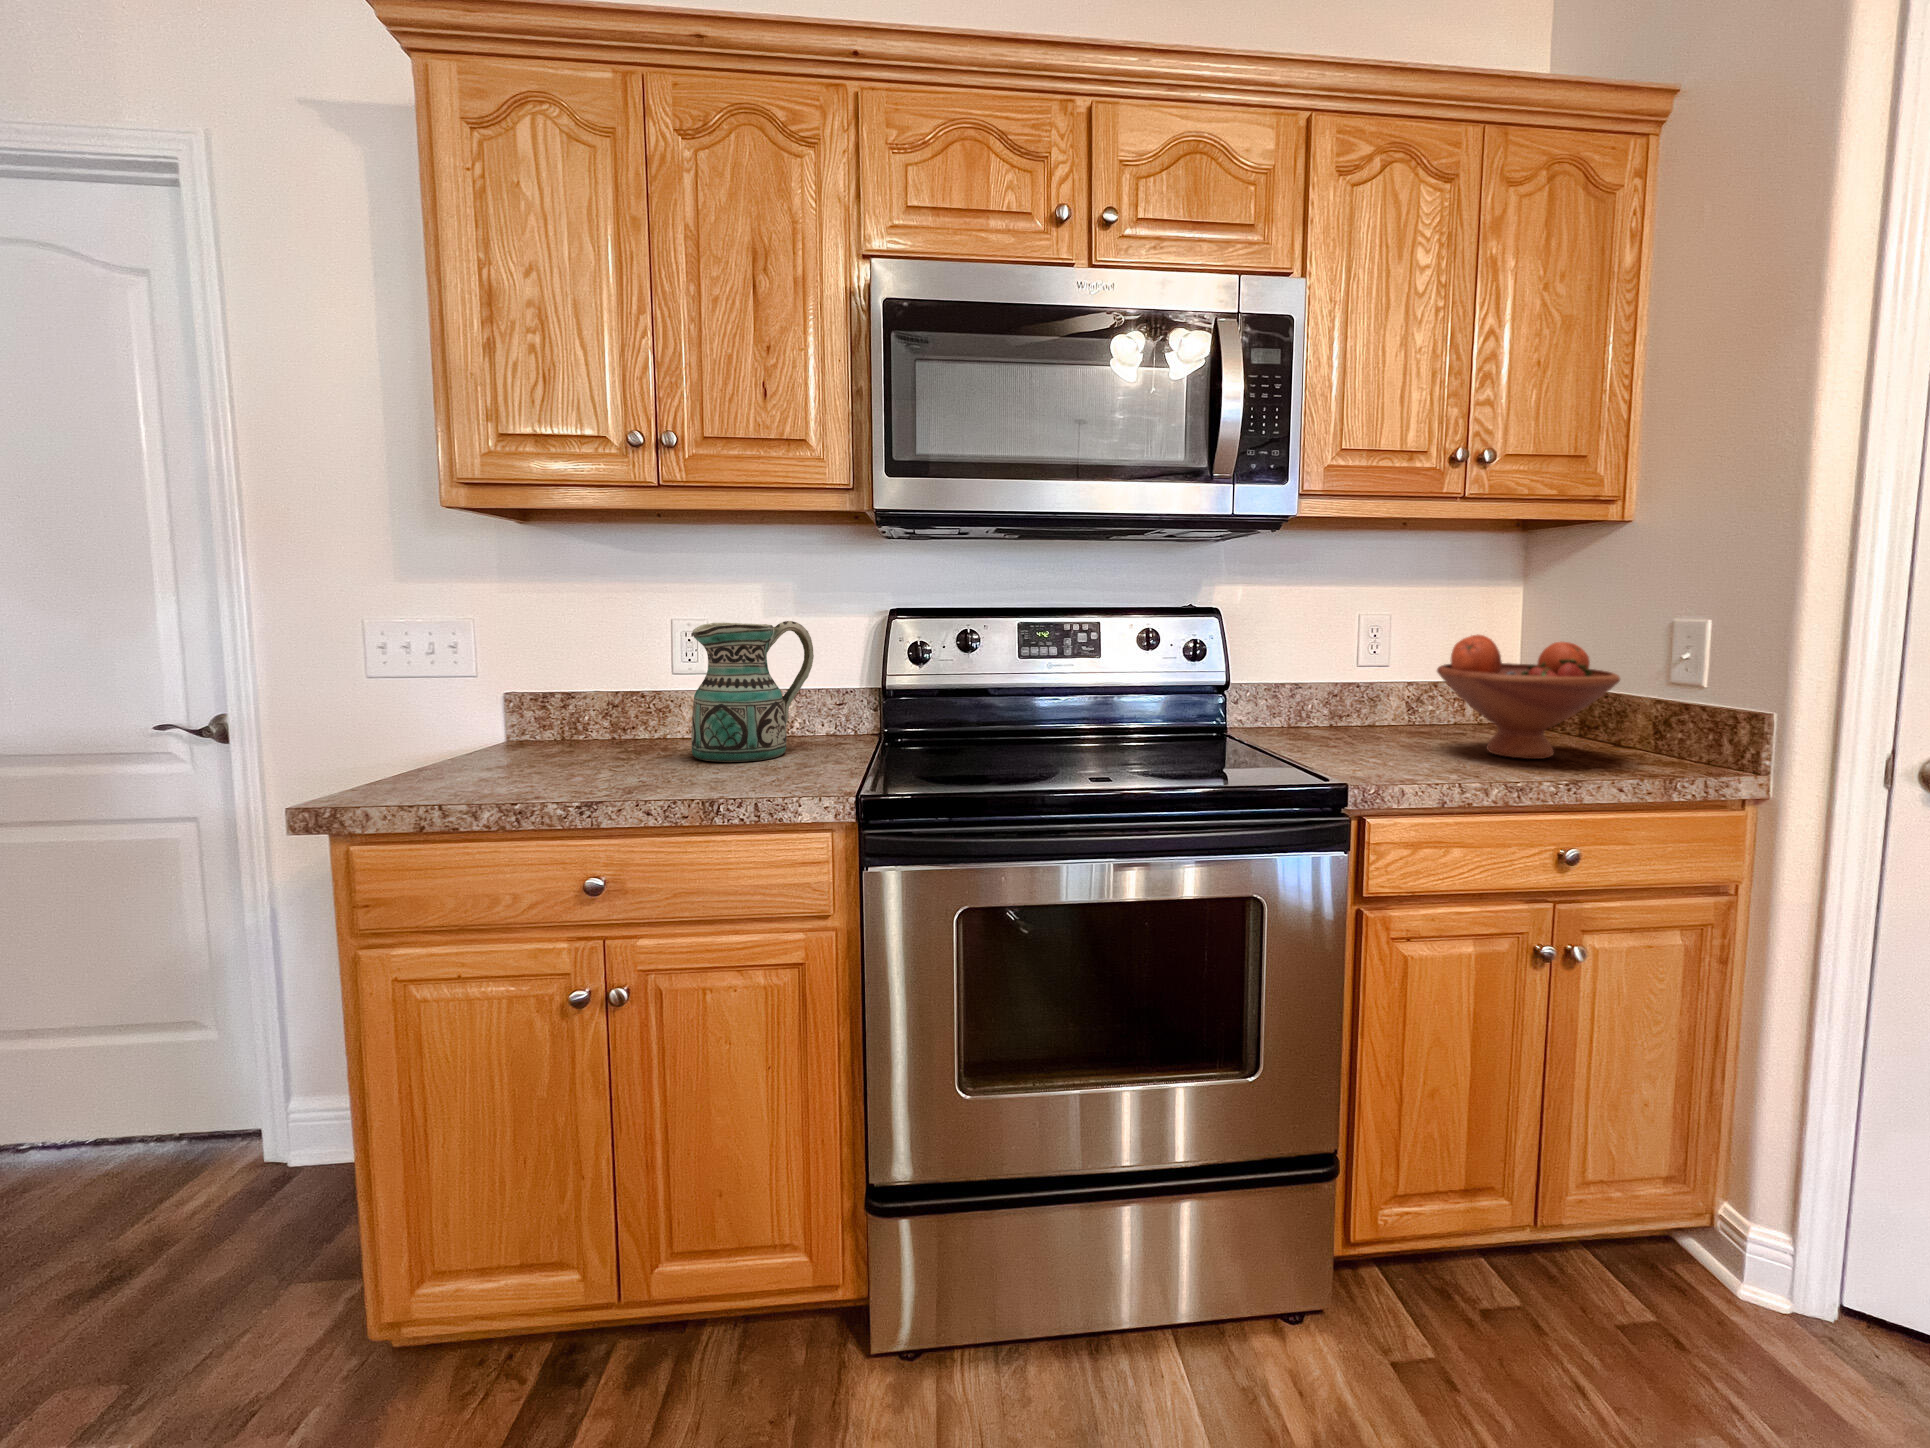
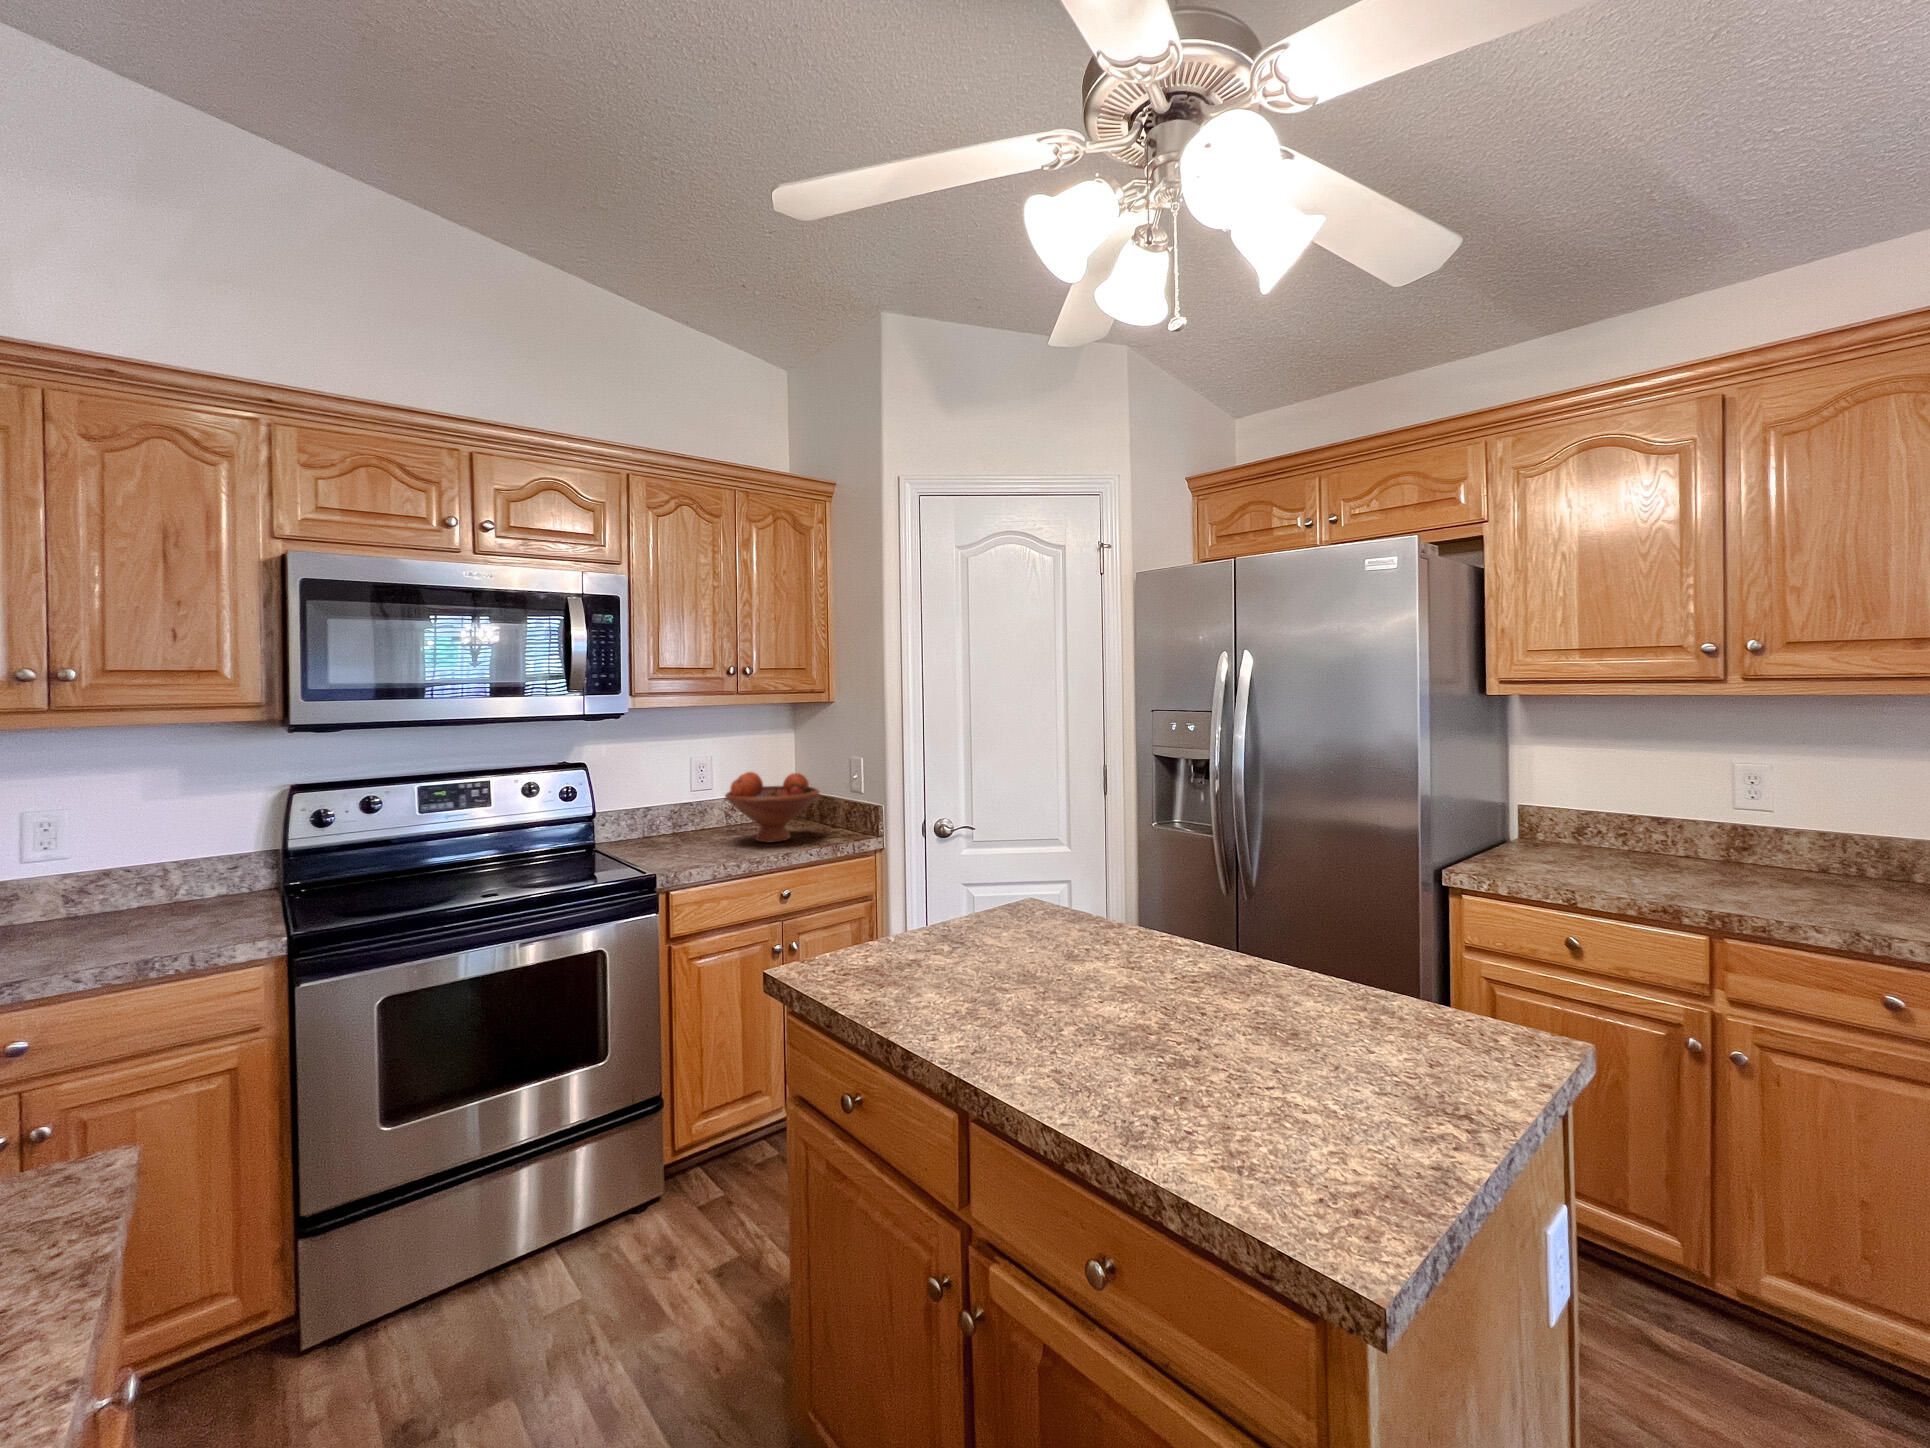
ceramic pitcher: present [691,621,814,762] -> none [73,805,213,933]

